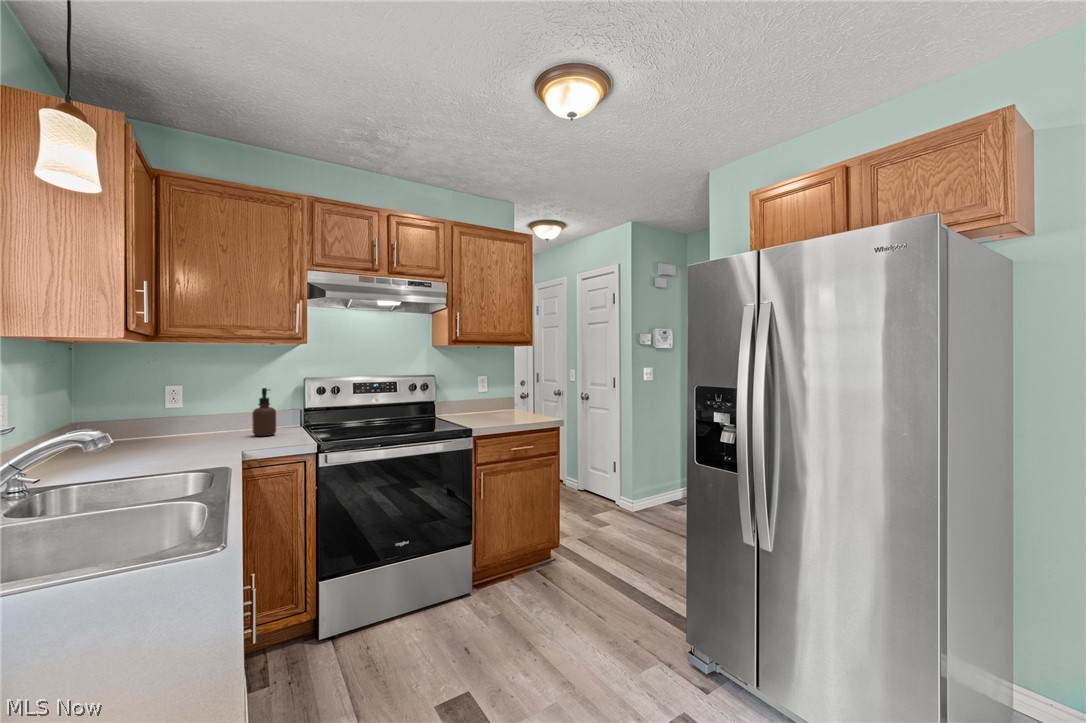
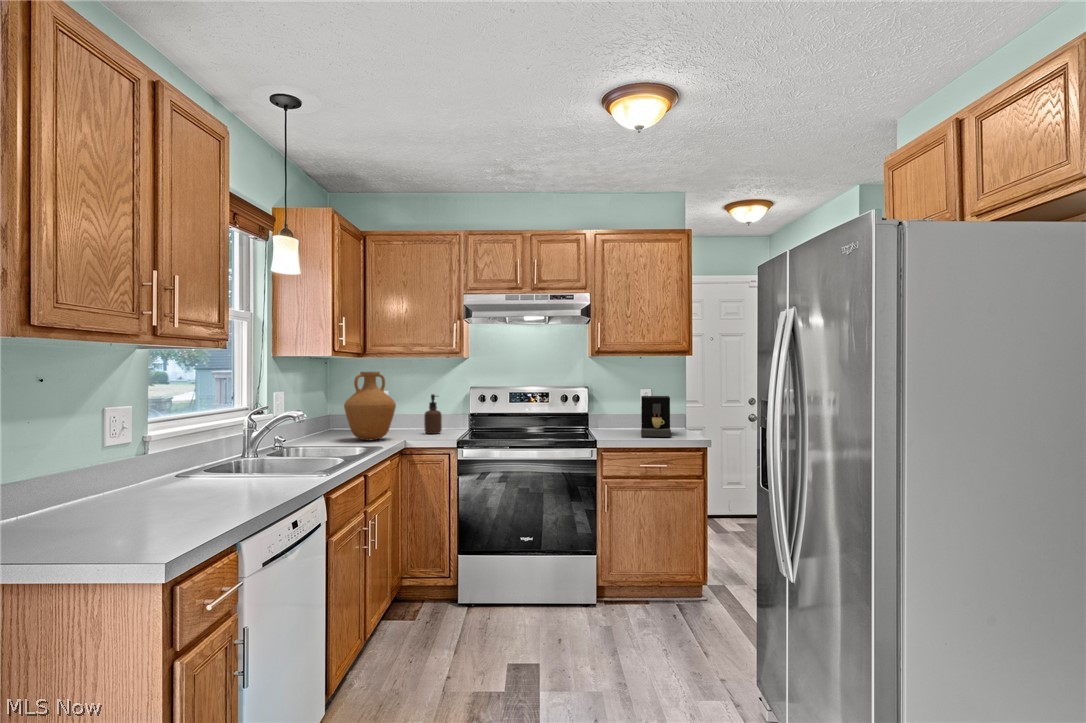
vase: none [141,360,227,454] -> present [344,372,396,440]
coffee maker: none [486,383,528,422] -> present [641,396,671,437]

